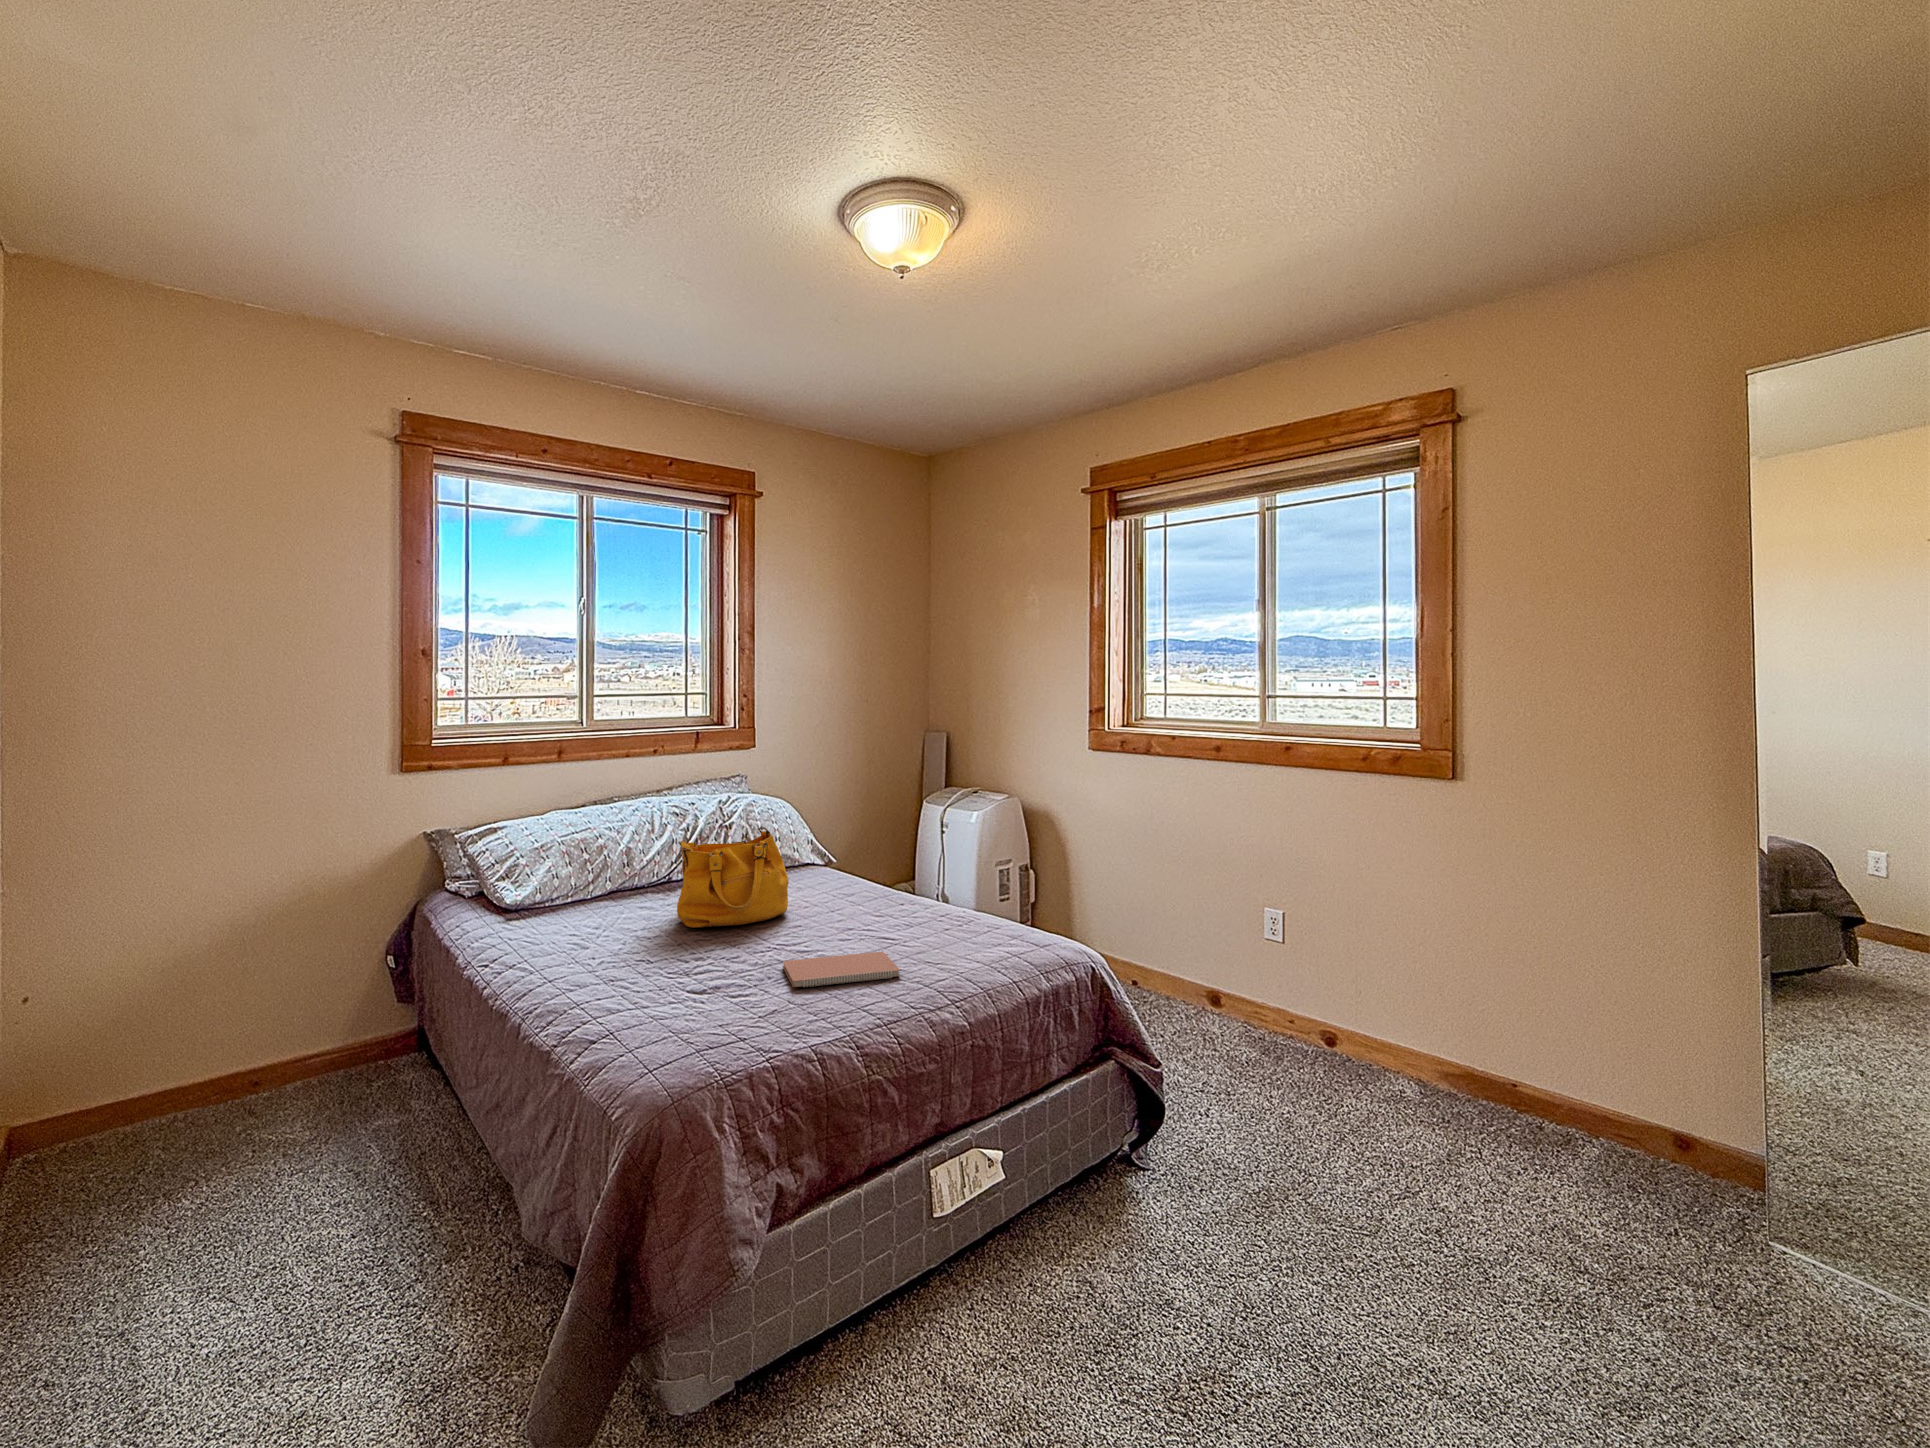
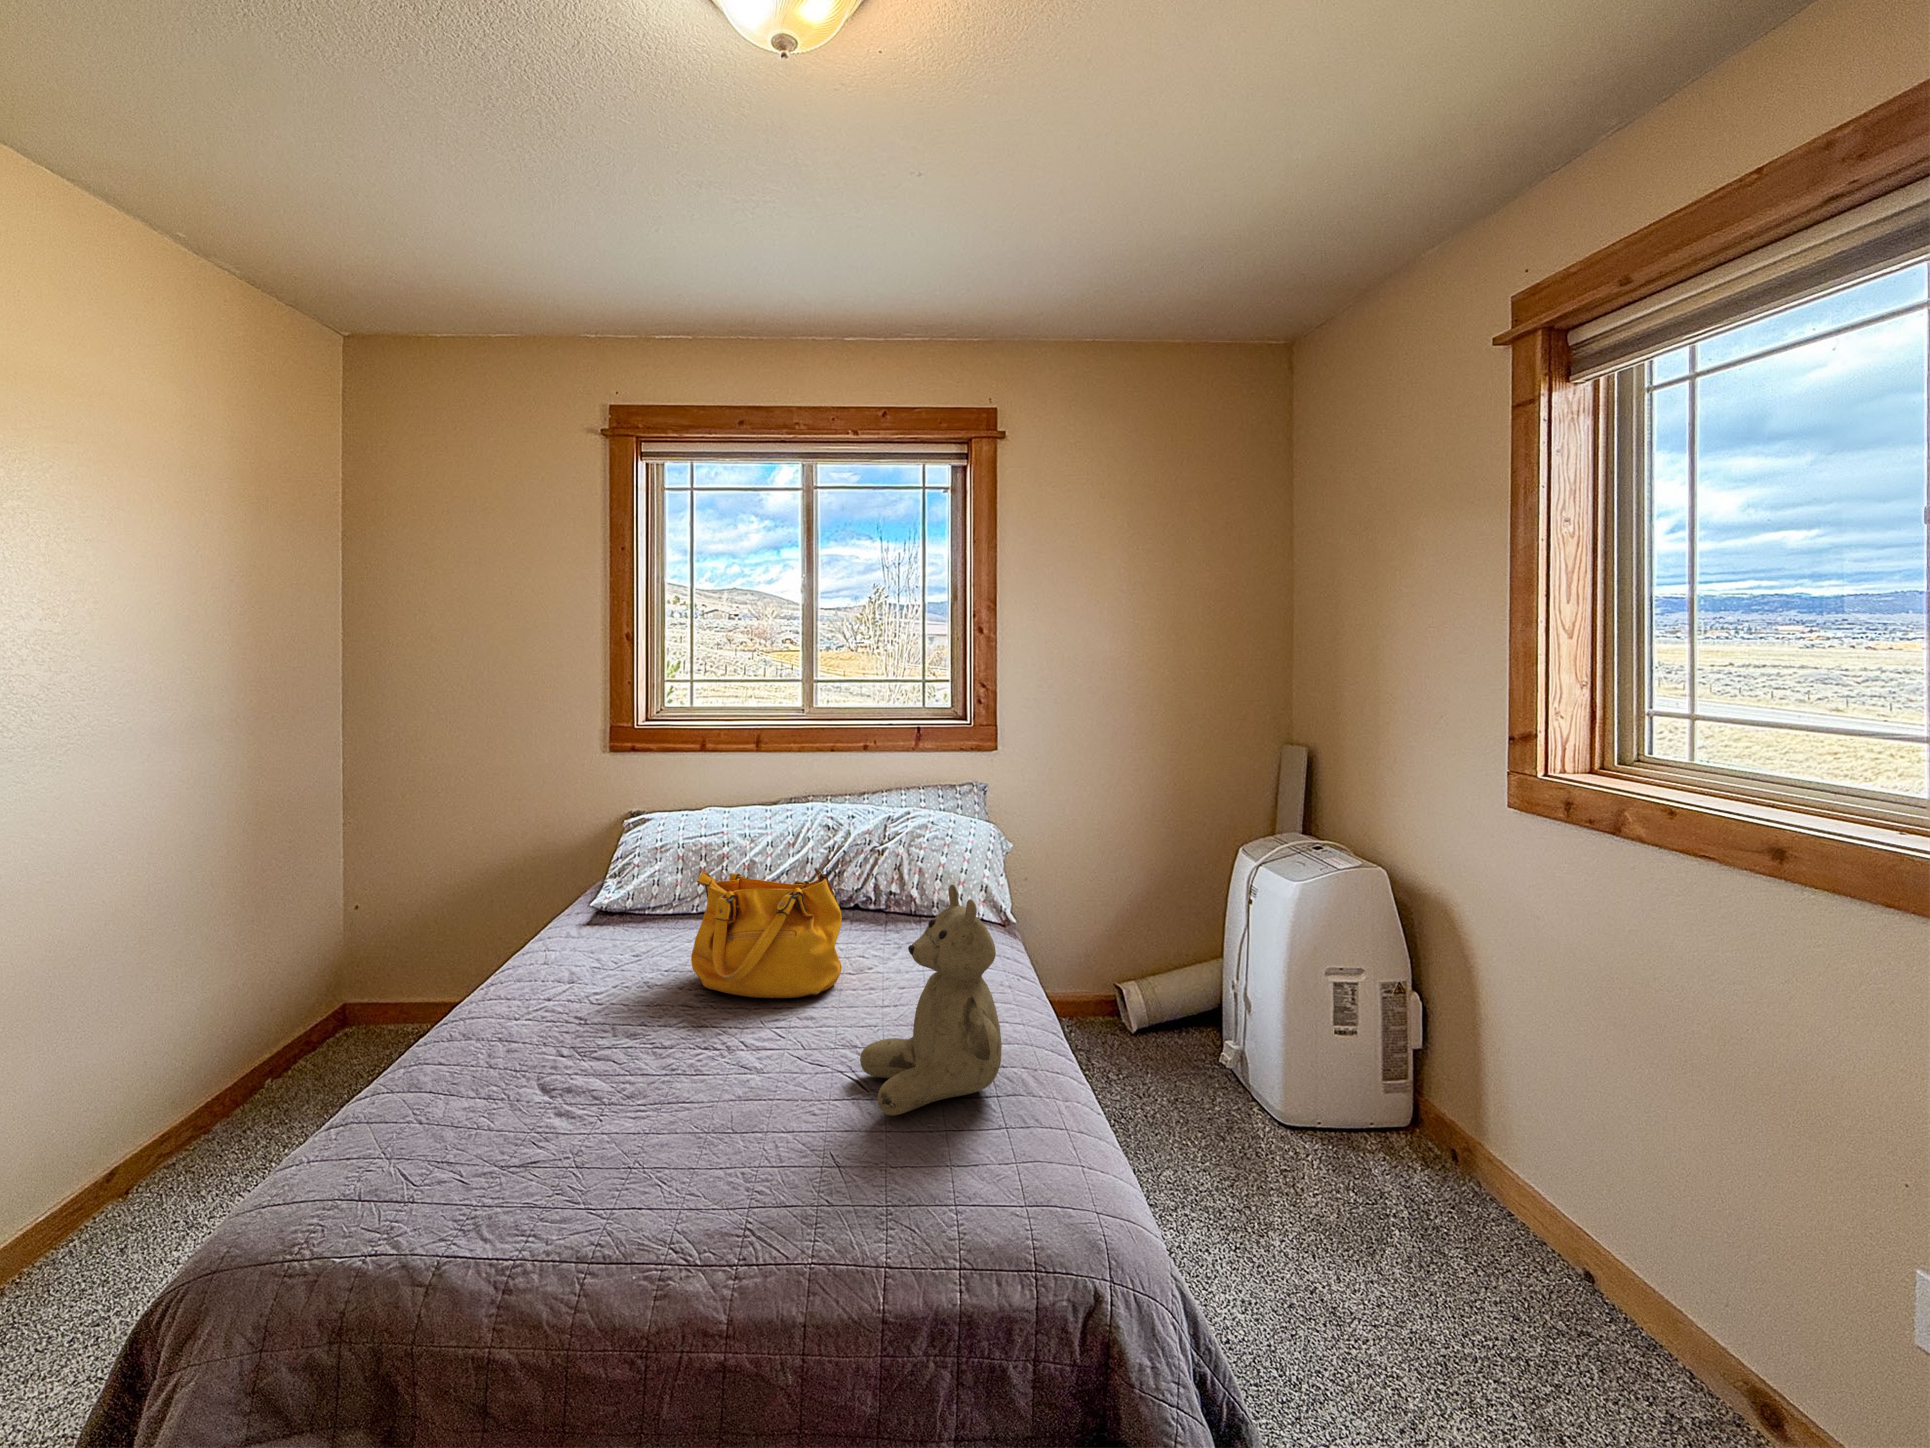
teddy bear: none [874,809,972,941] -> present [860,884,1002,1116]
notebook: present [783,952,900,987] -> none [605,1083,804,1182]

